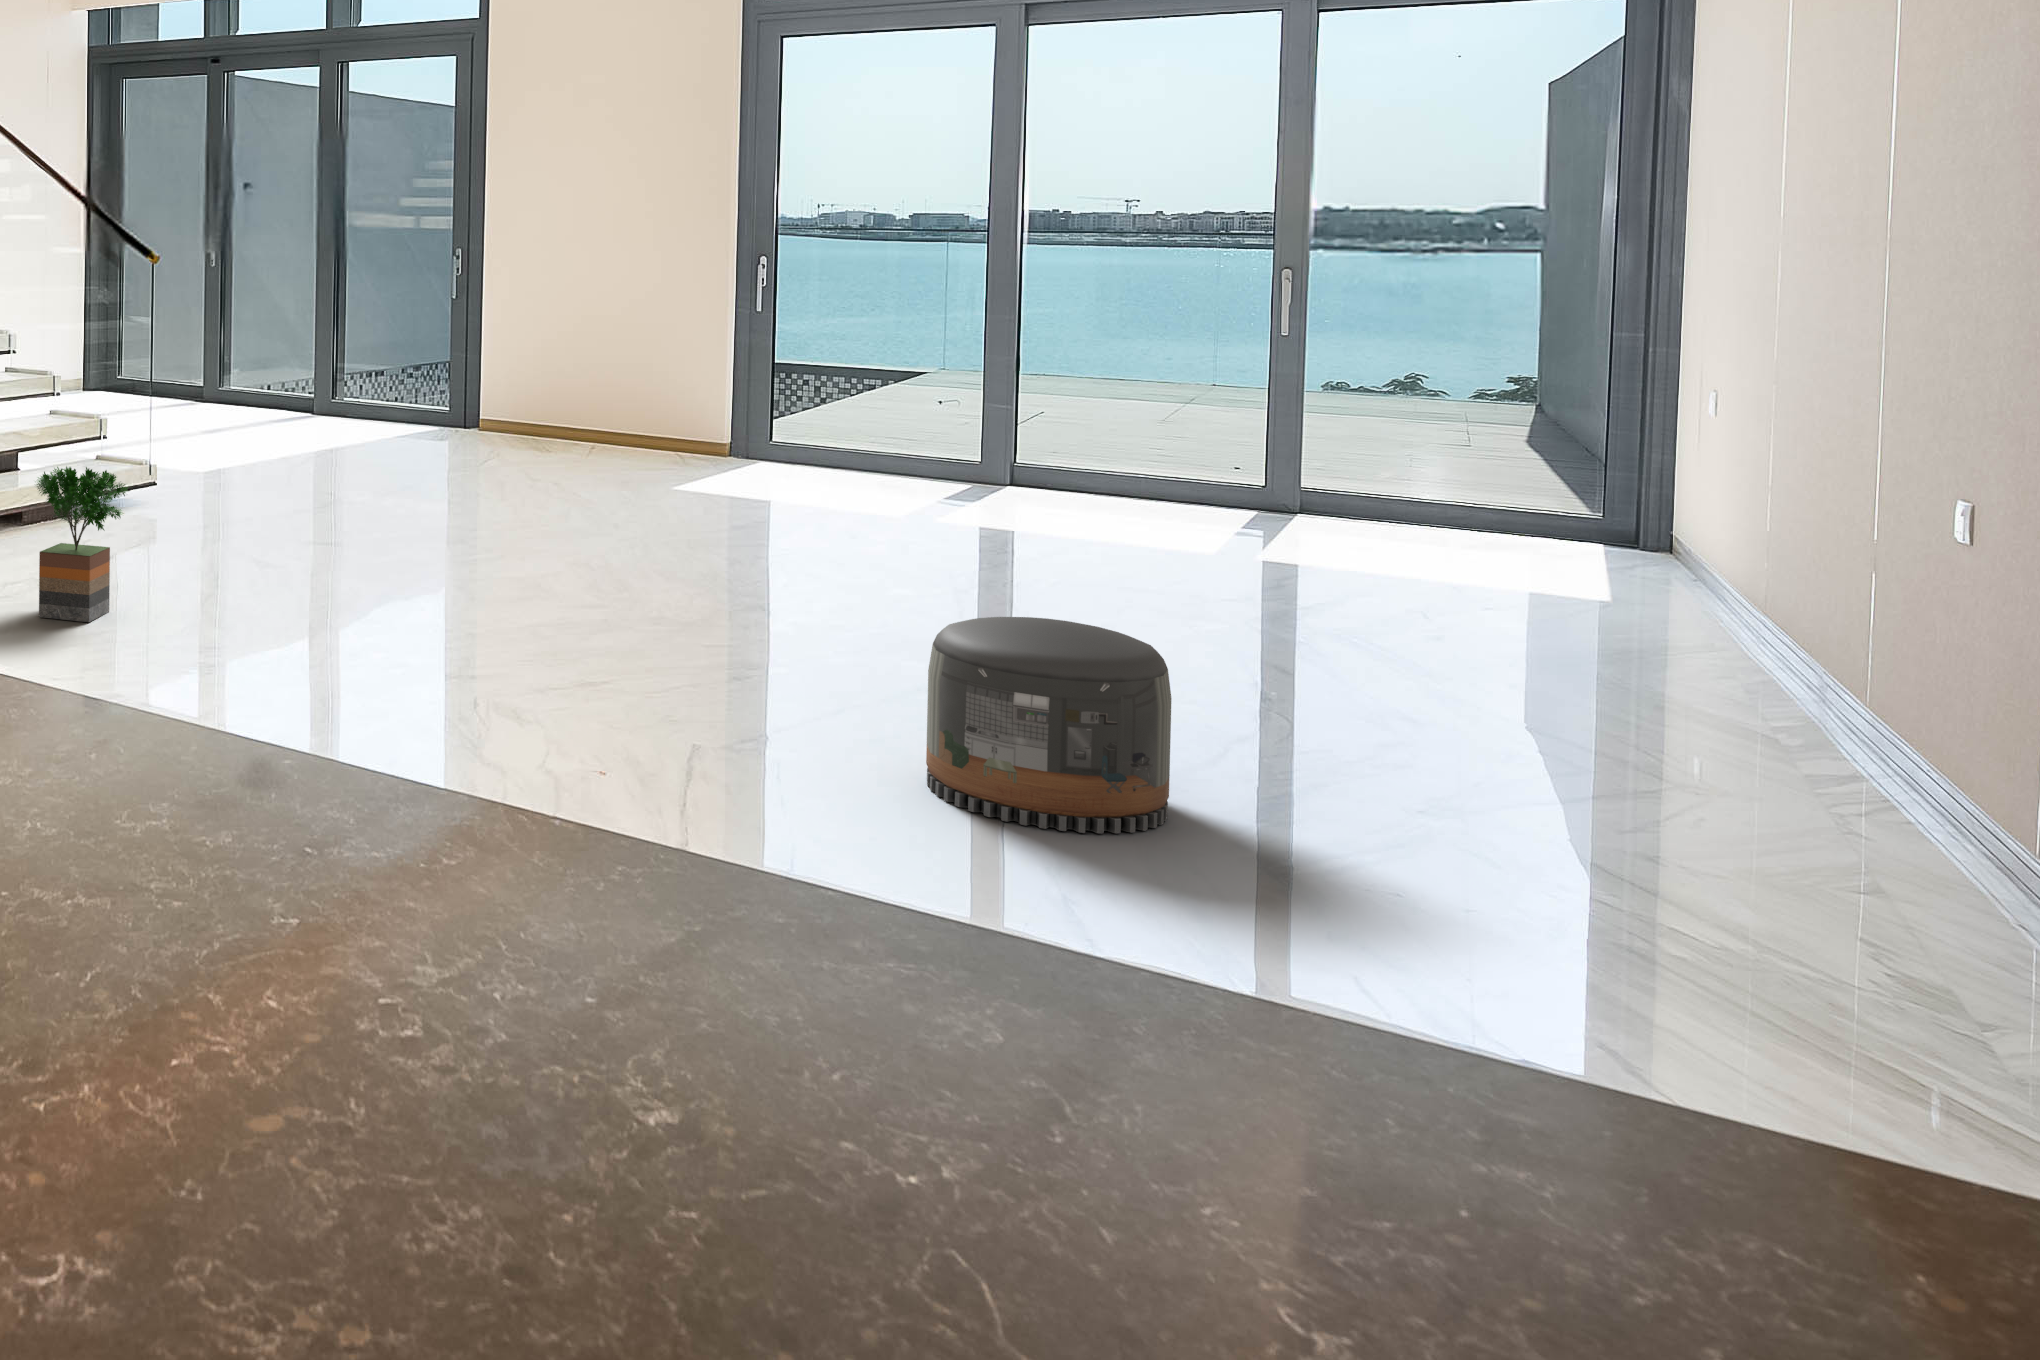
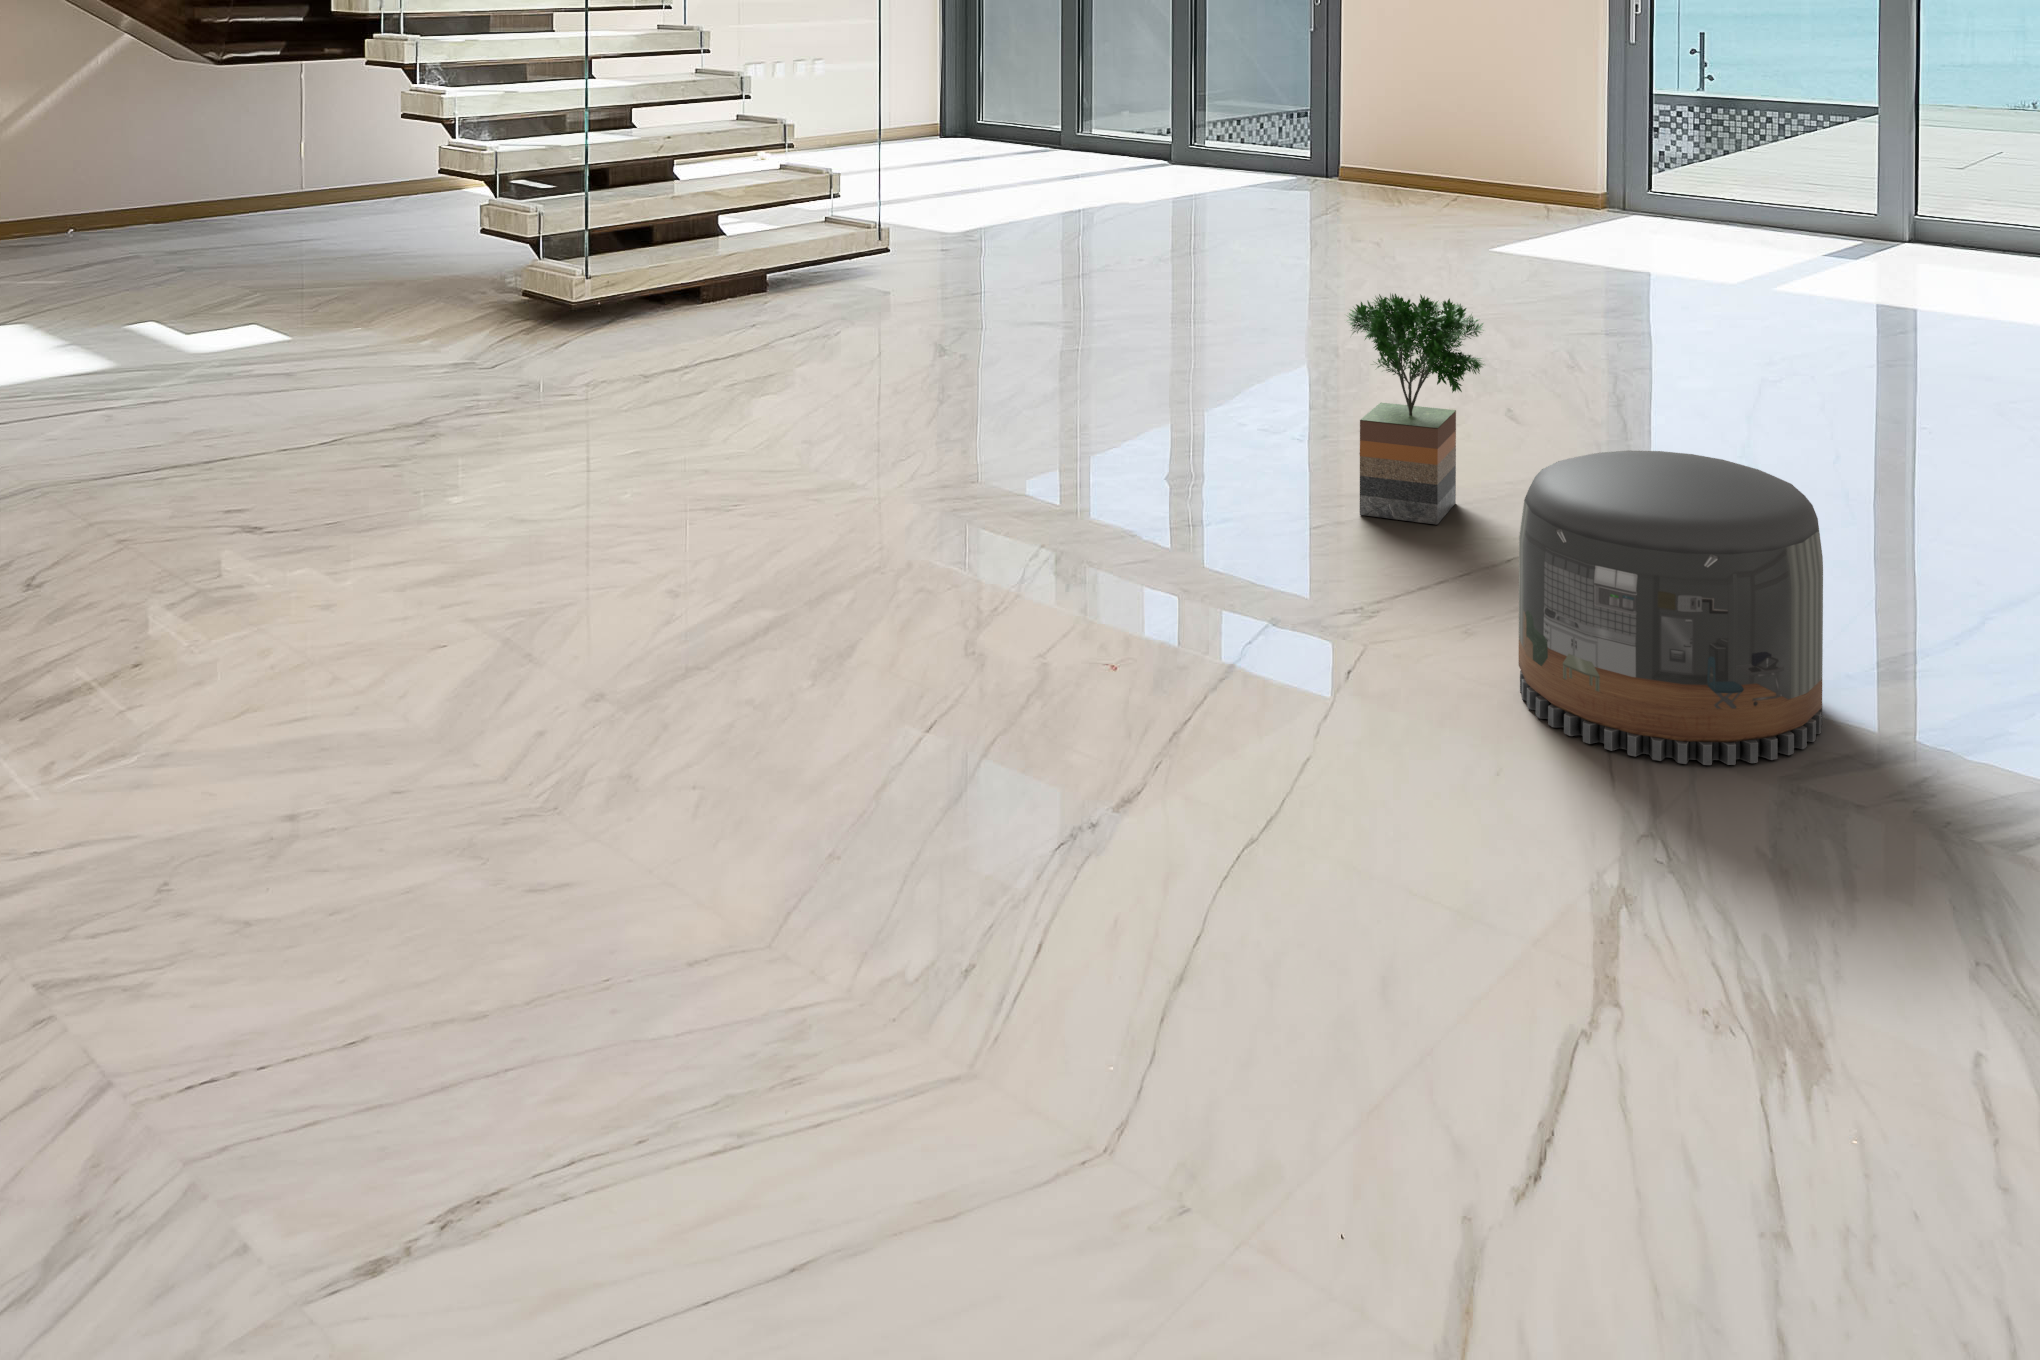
potted tree: present [37,467,128,622] -> present [1347,294,1484,525]

